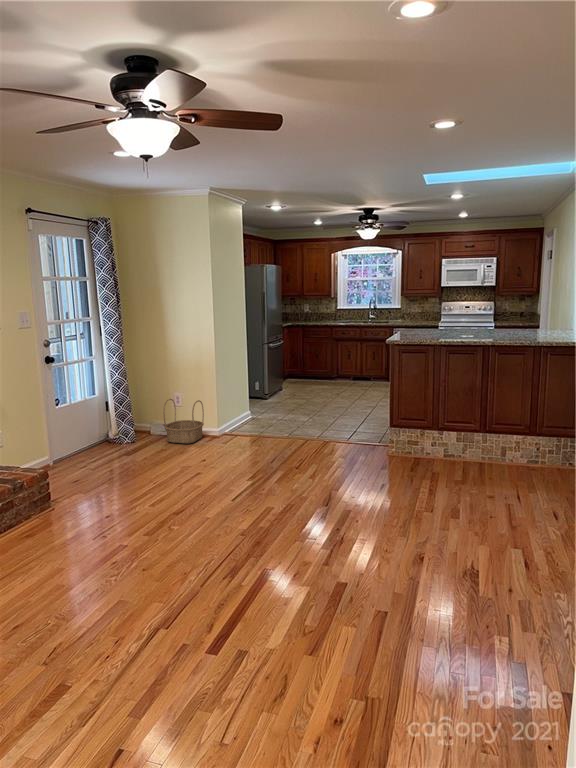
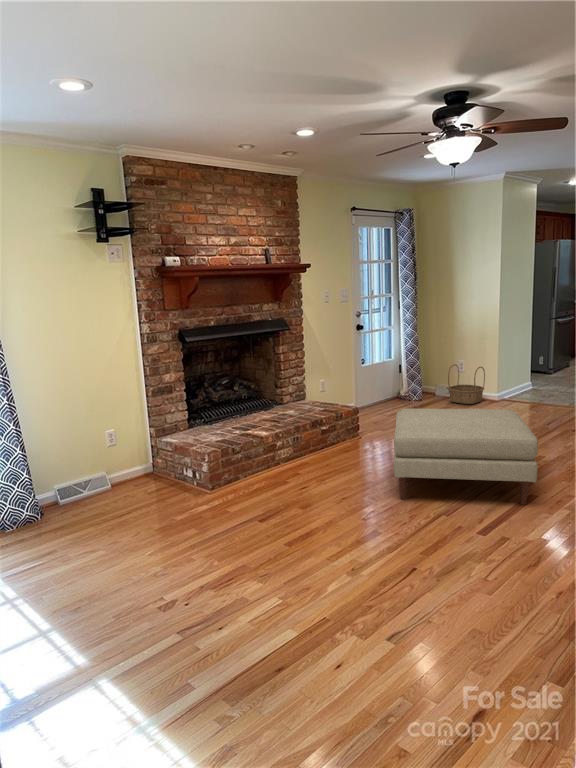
ottoman: none [87,463,270,613] -> present [394,408,538,505]

